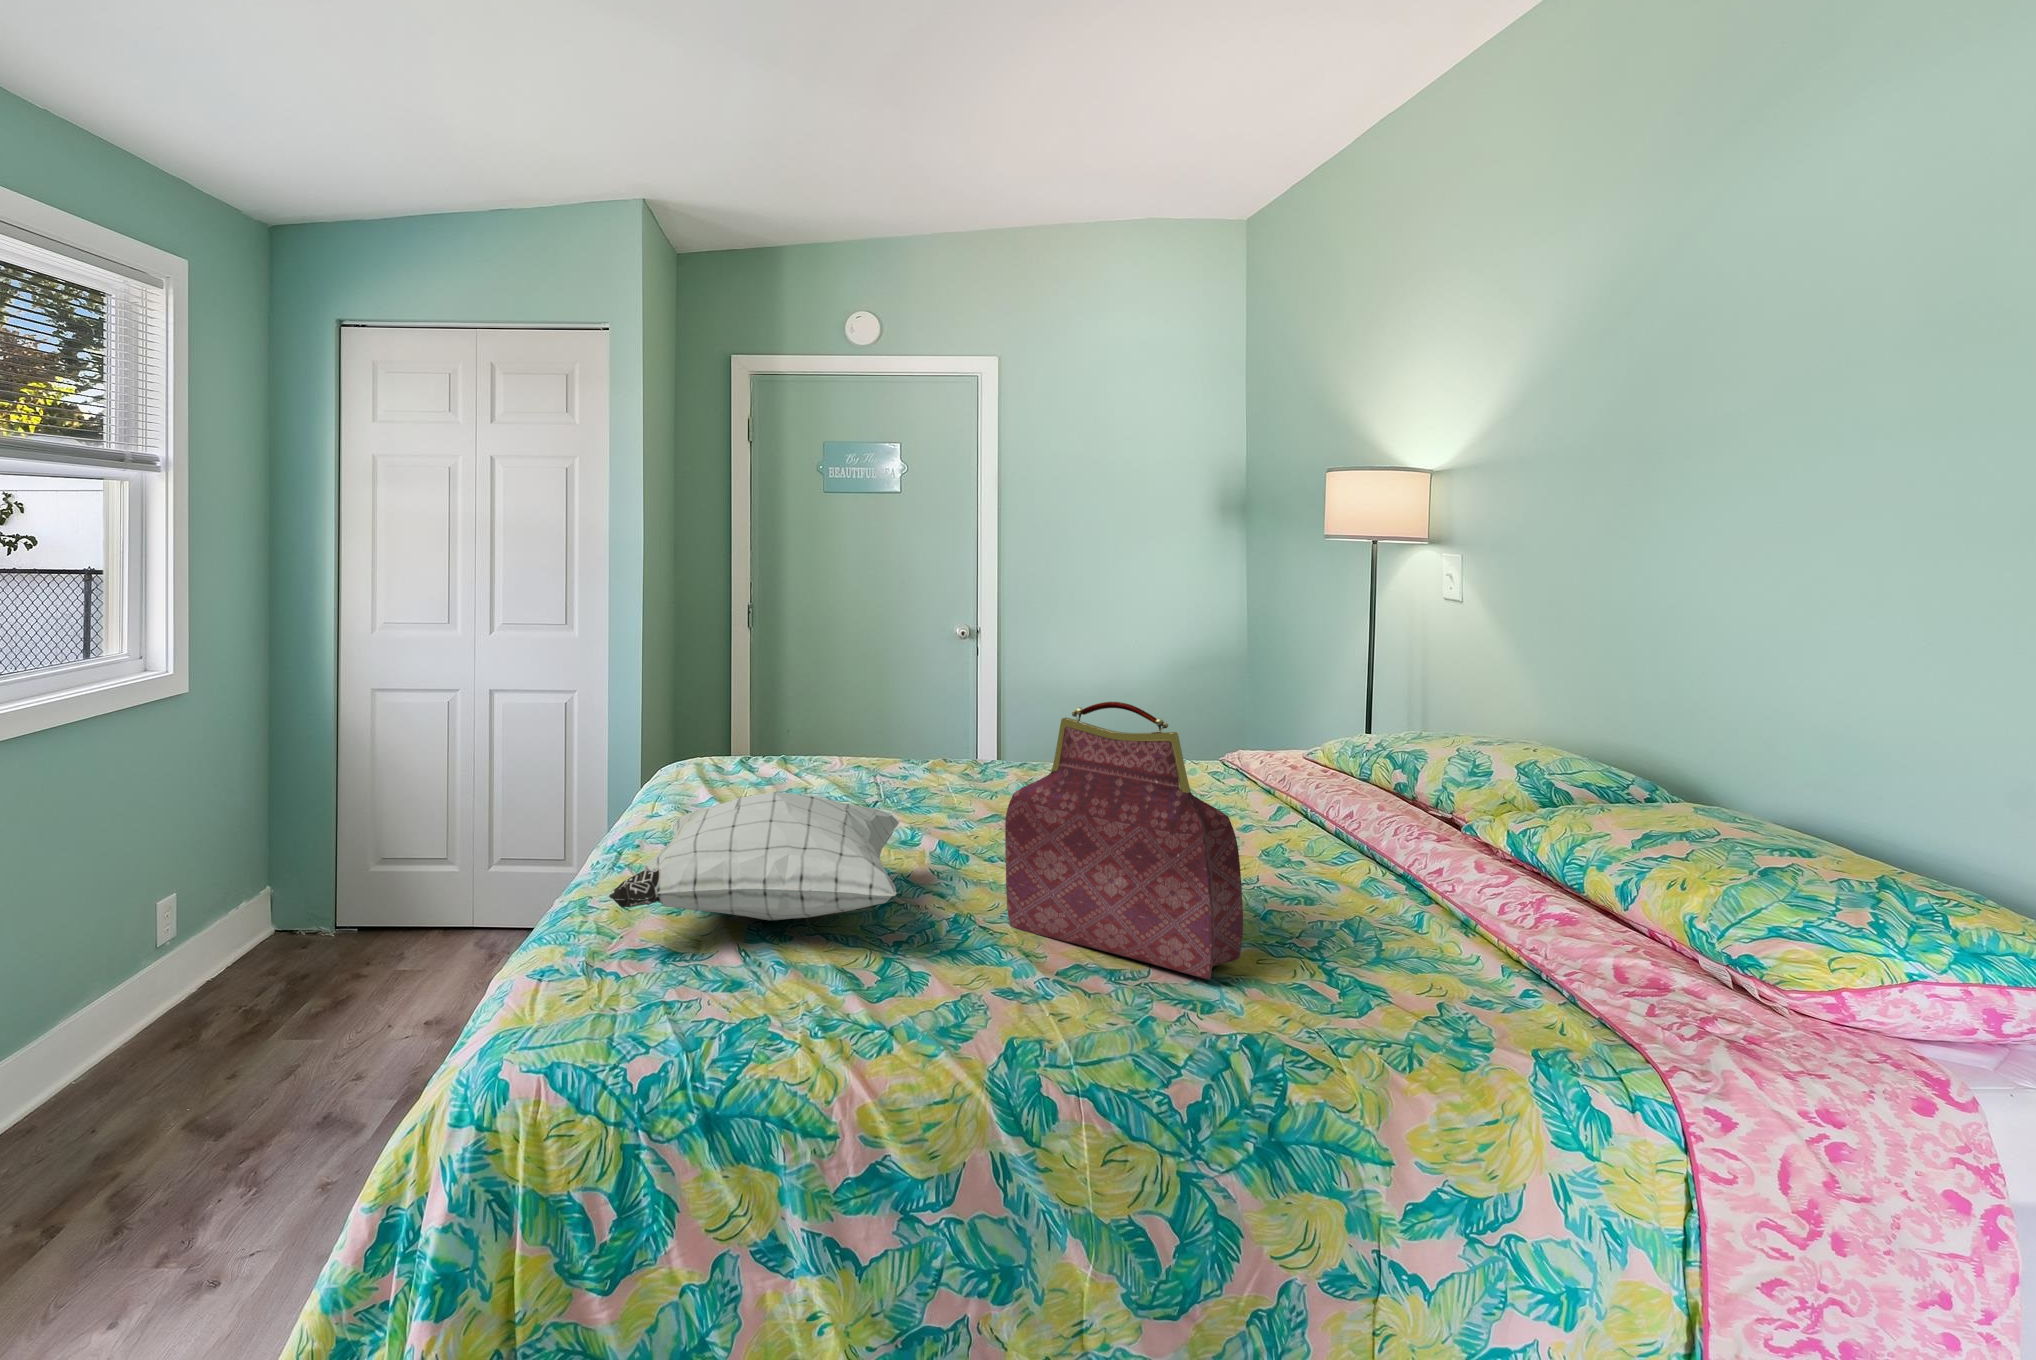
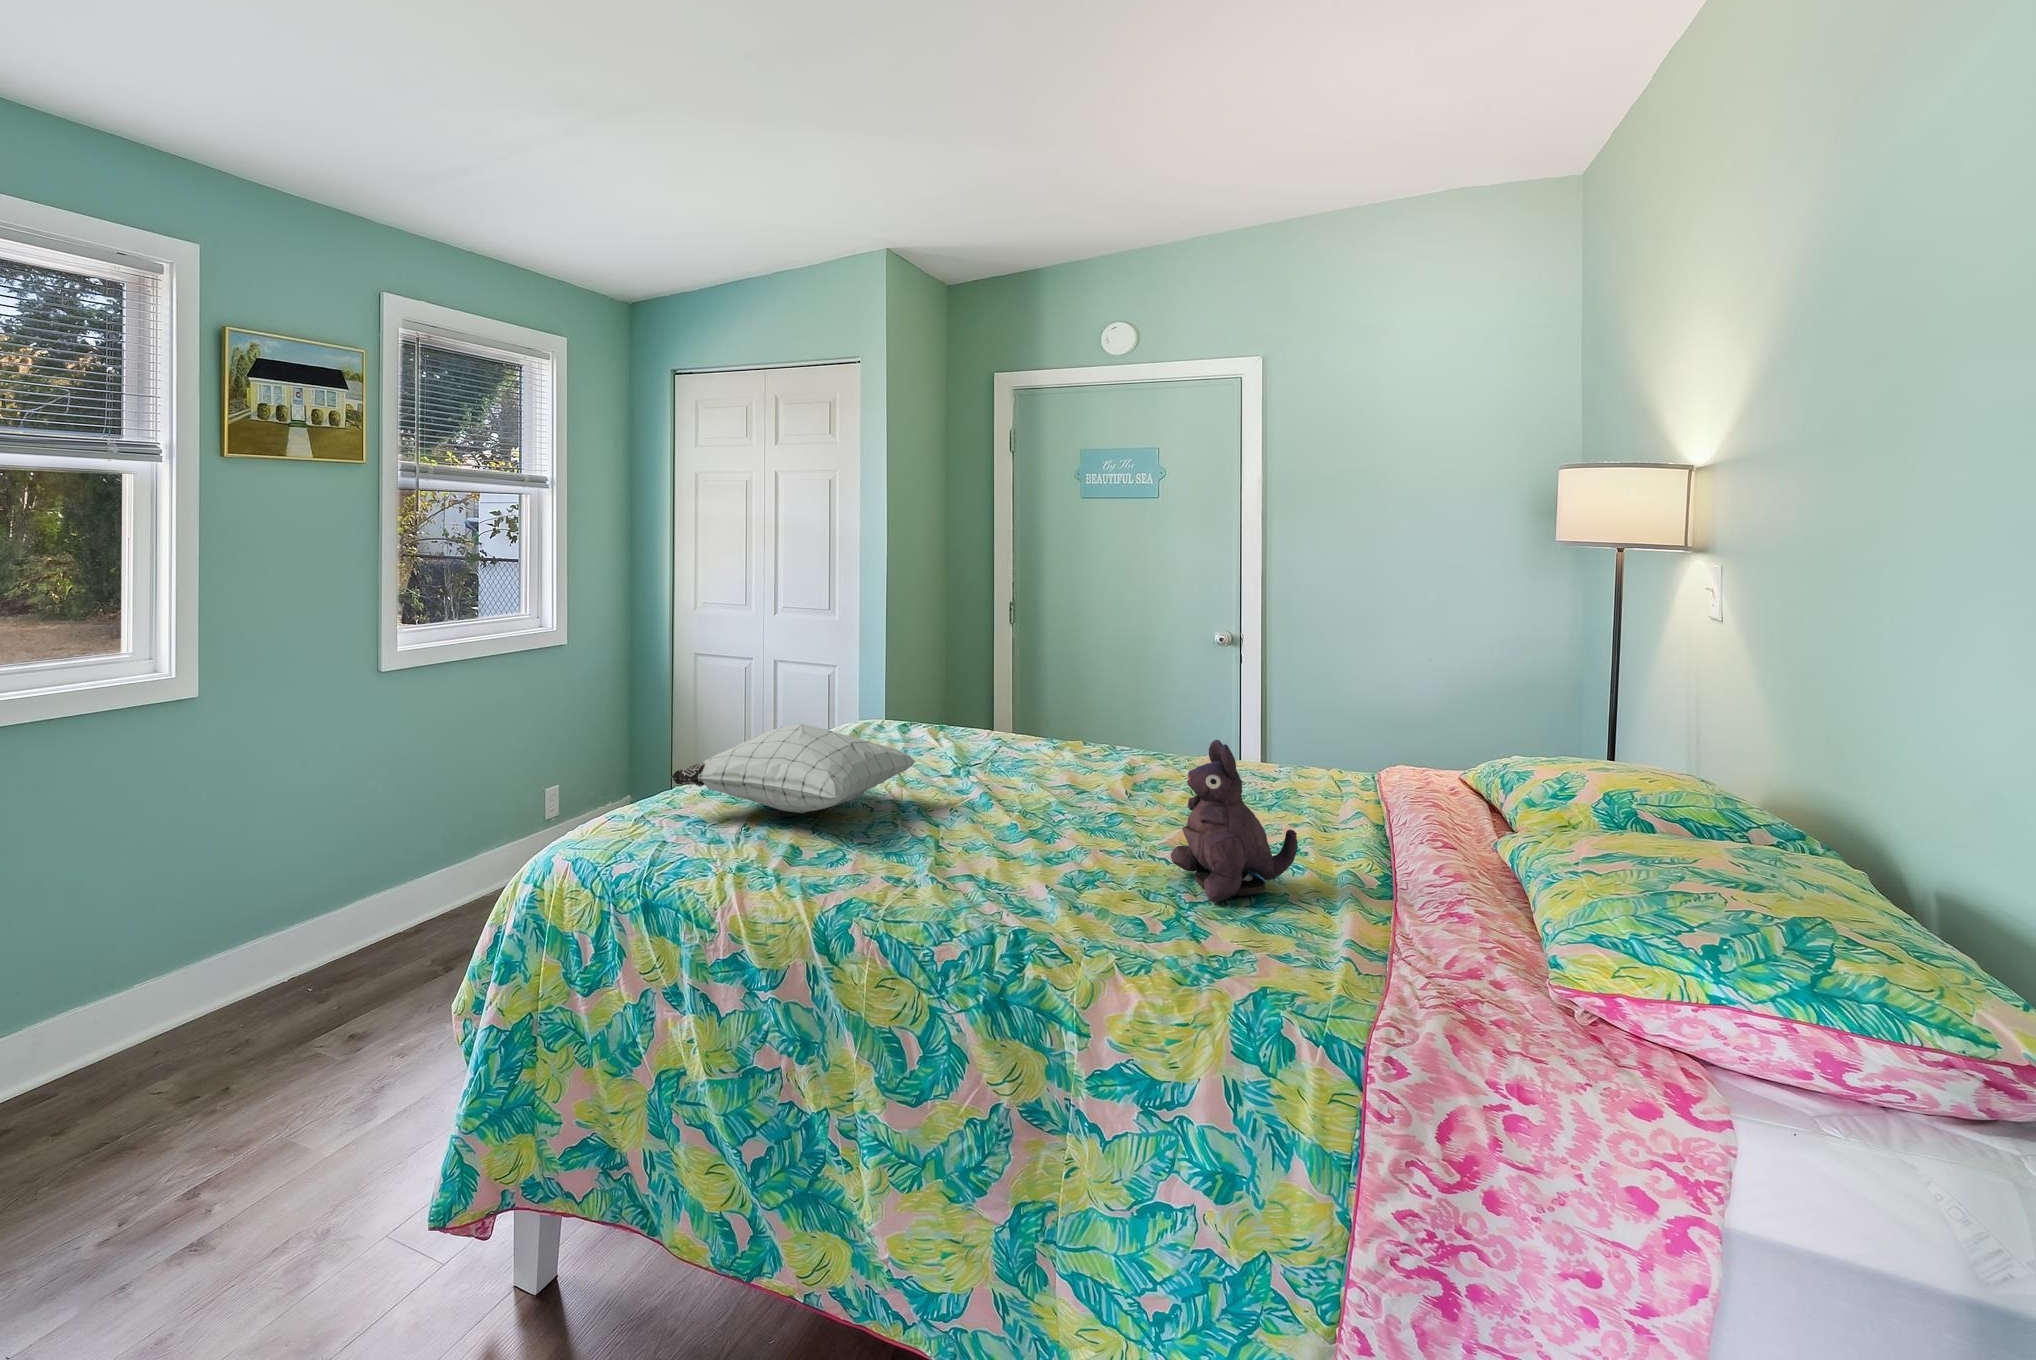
handbag: present [1005,702,1243,979] -> none [953,674,1096,893]
plush toy: none [1268,760,1399,954] -> present [1170,740,1298,903]

